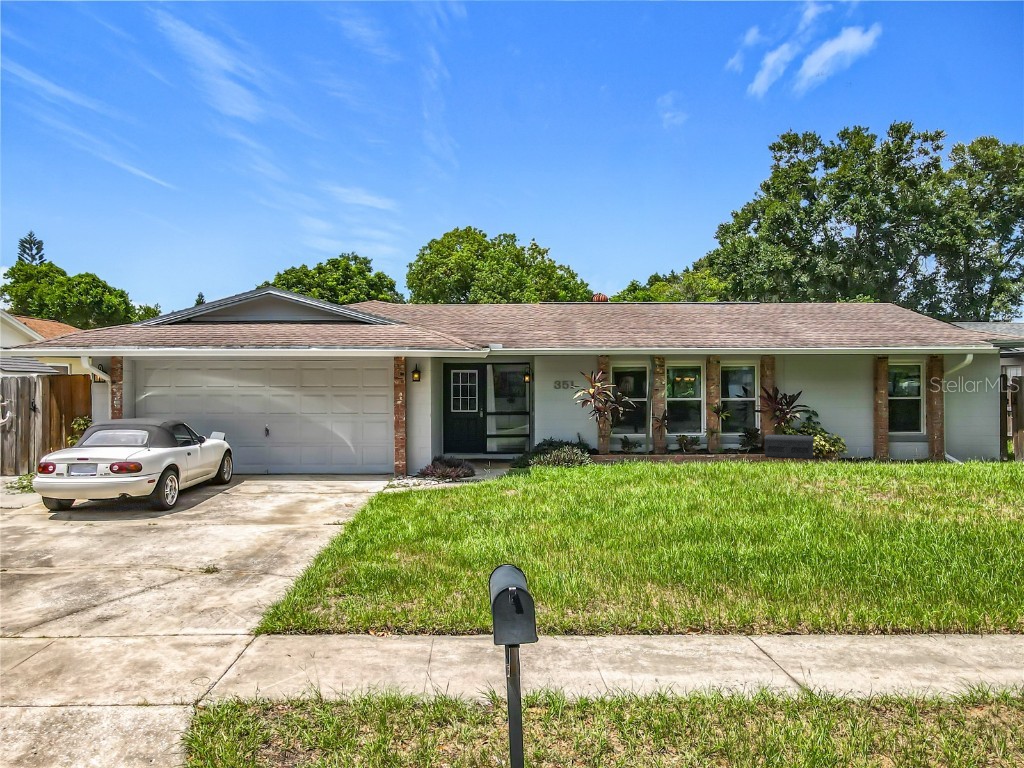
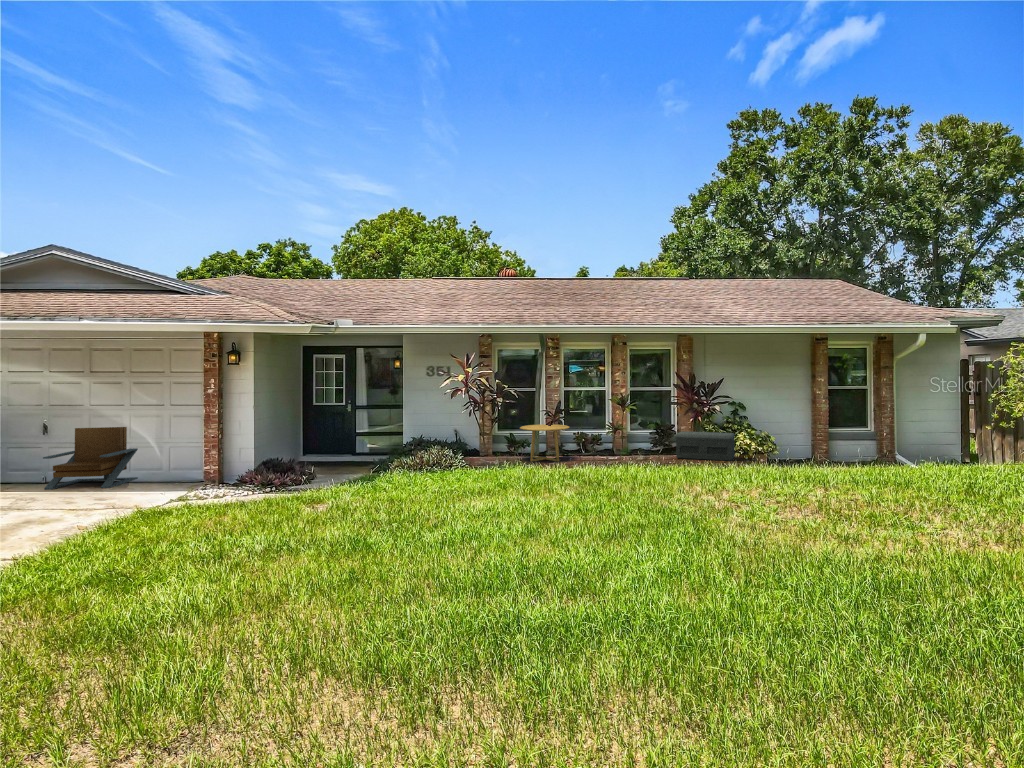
round table: none [634,429,676,459] -> present [520,424,569,462]
lounge chair: none [276,432,337,481] -> present [43,427,138,490]

